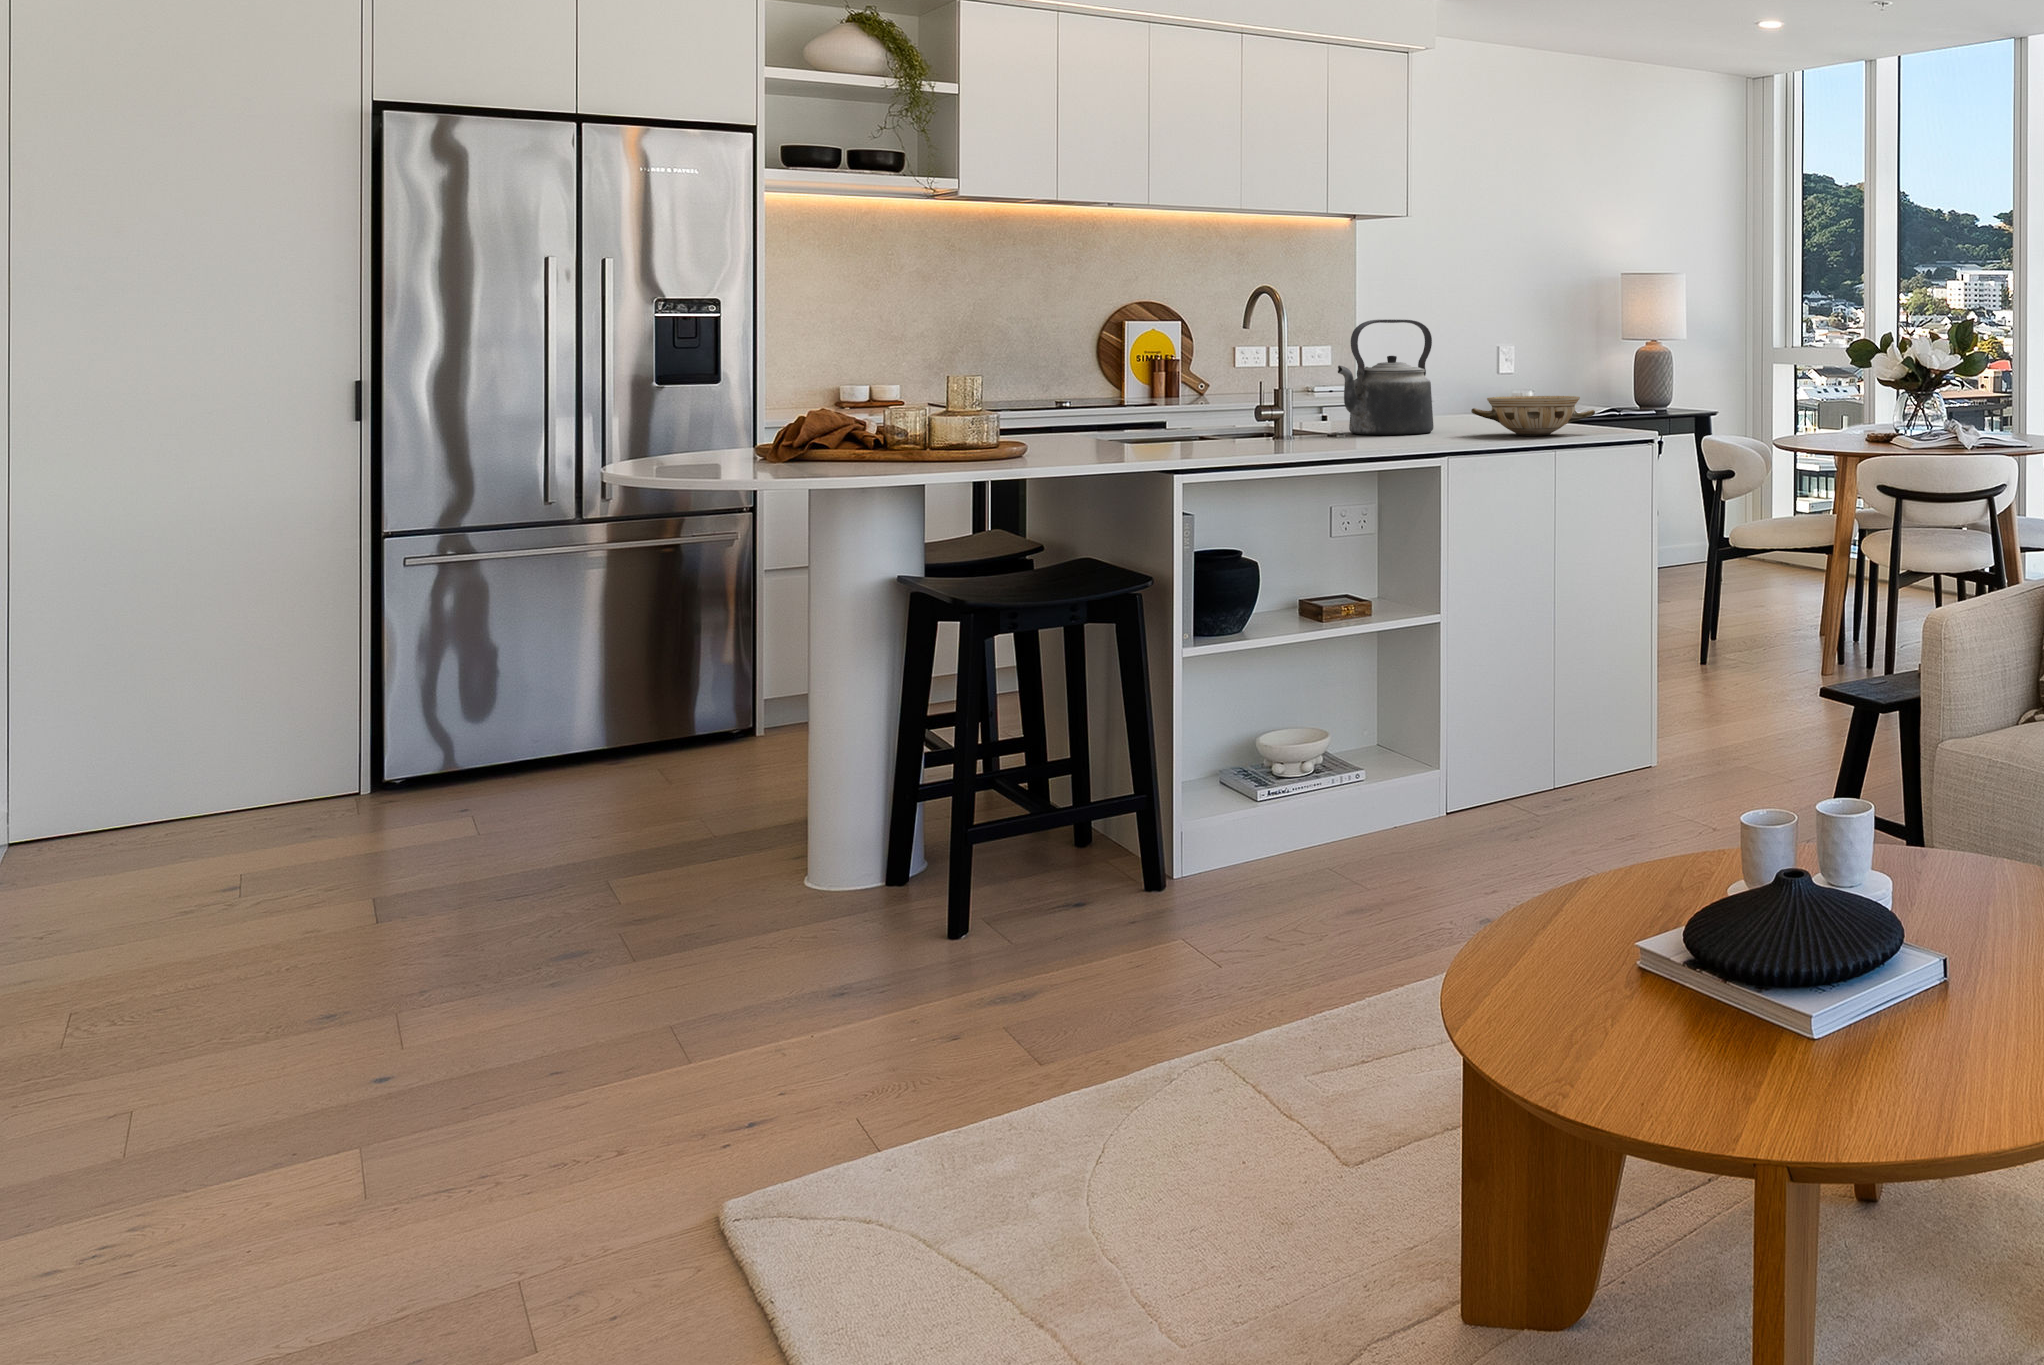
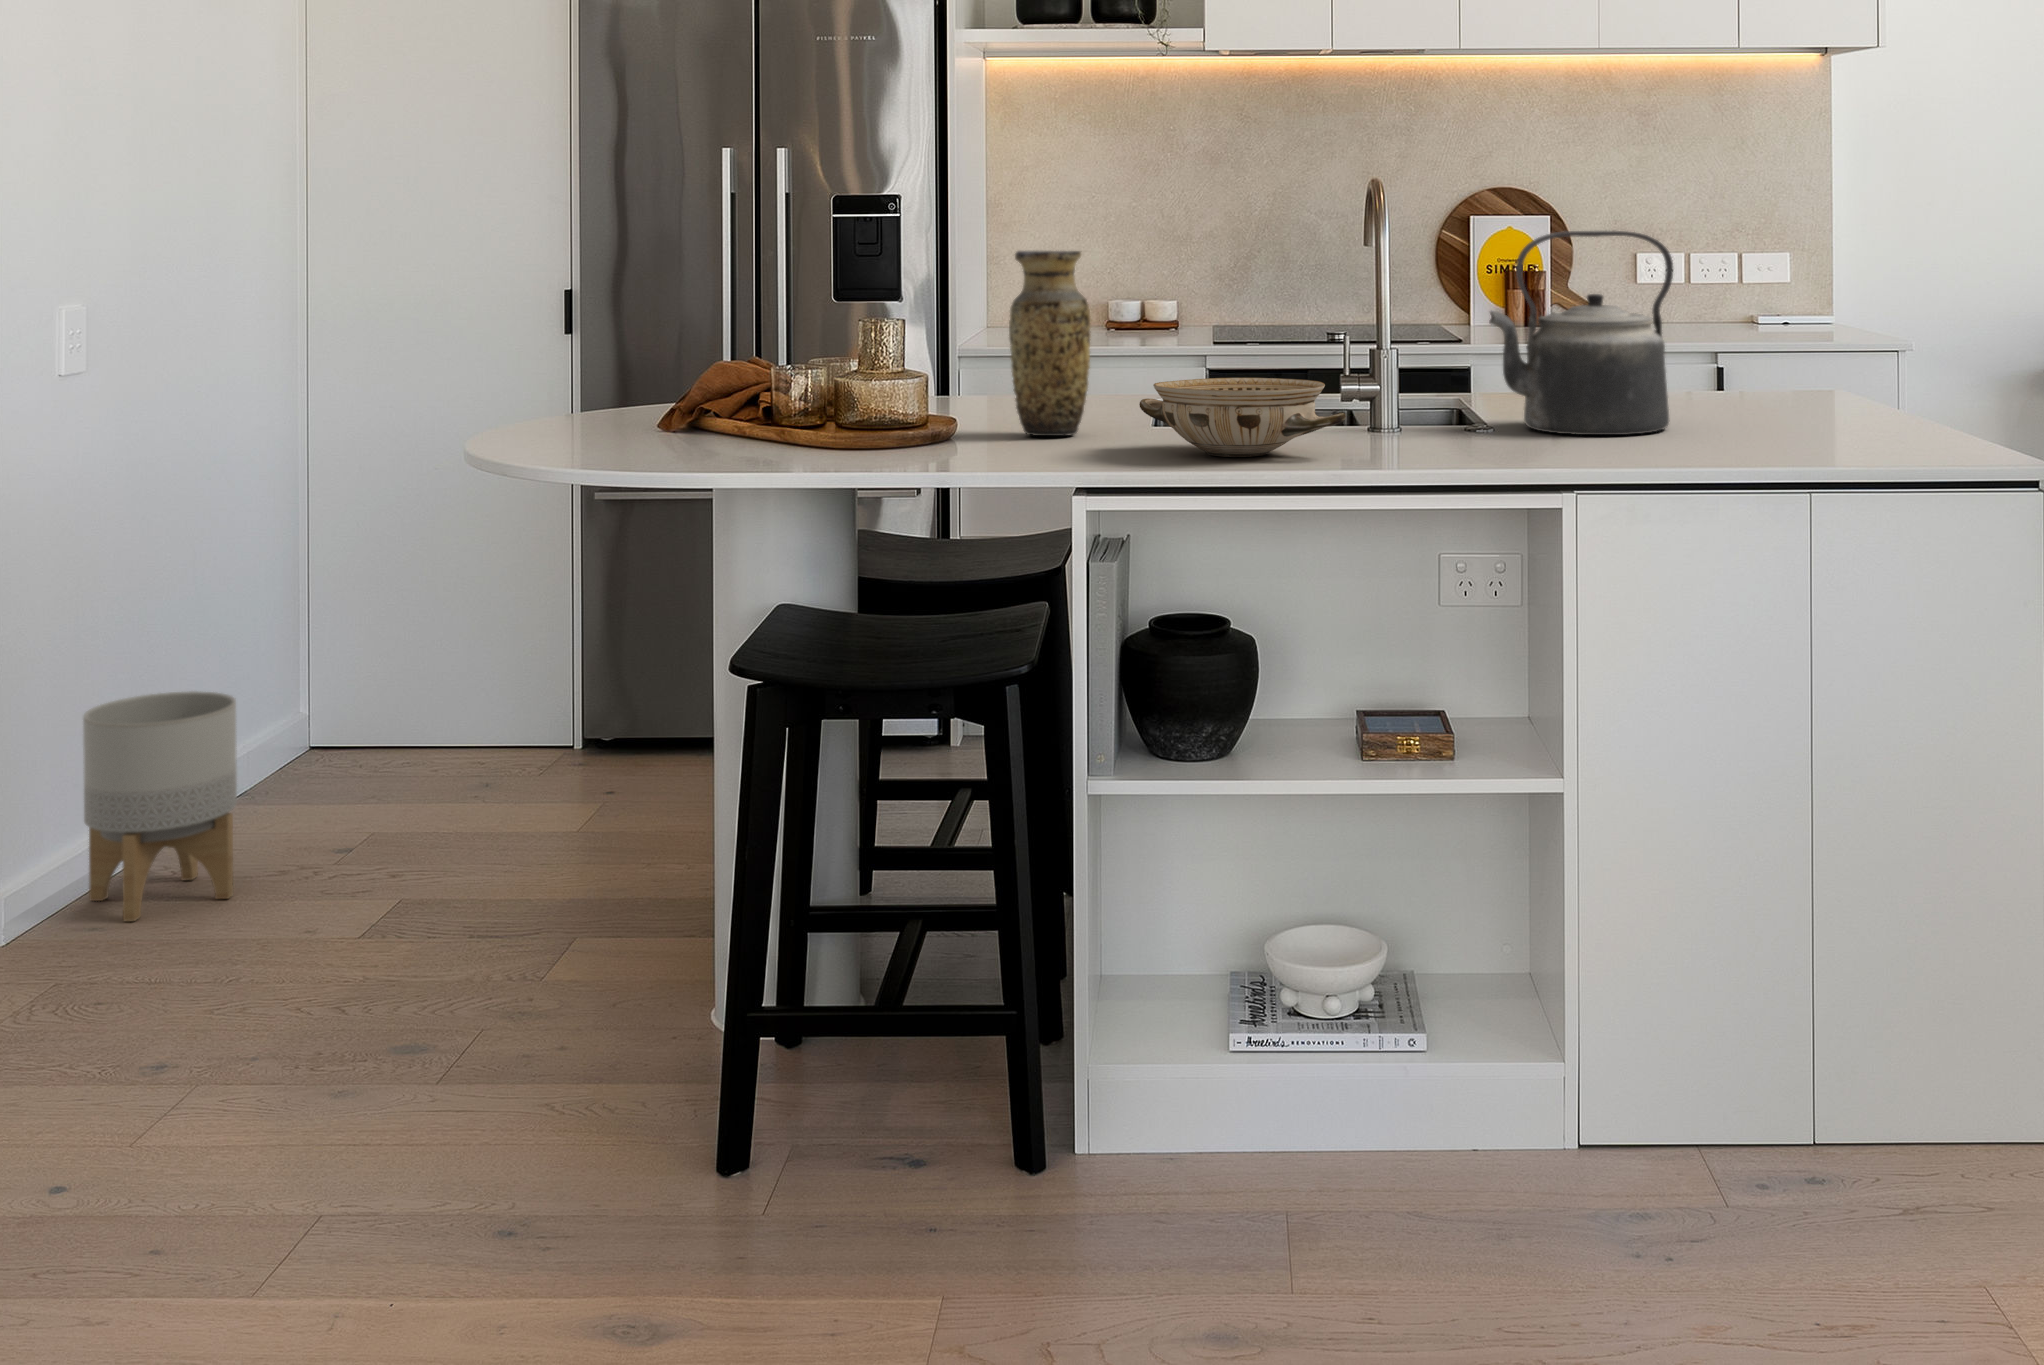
vase: none [1047,330,1102,449] -> present [1009,251,1091,436]
ceramic bowl: present [1471,396,1595,436] -> present [1139,378,1346,457]
planter: none [36,730,208,932] -> present [83,691,237,921]

